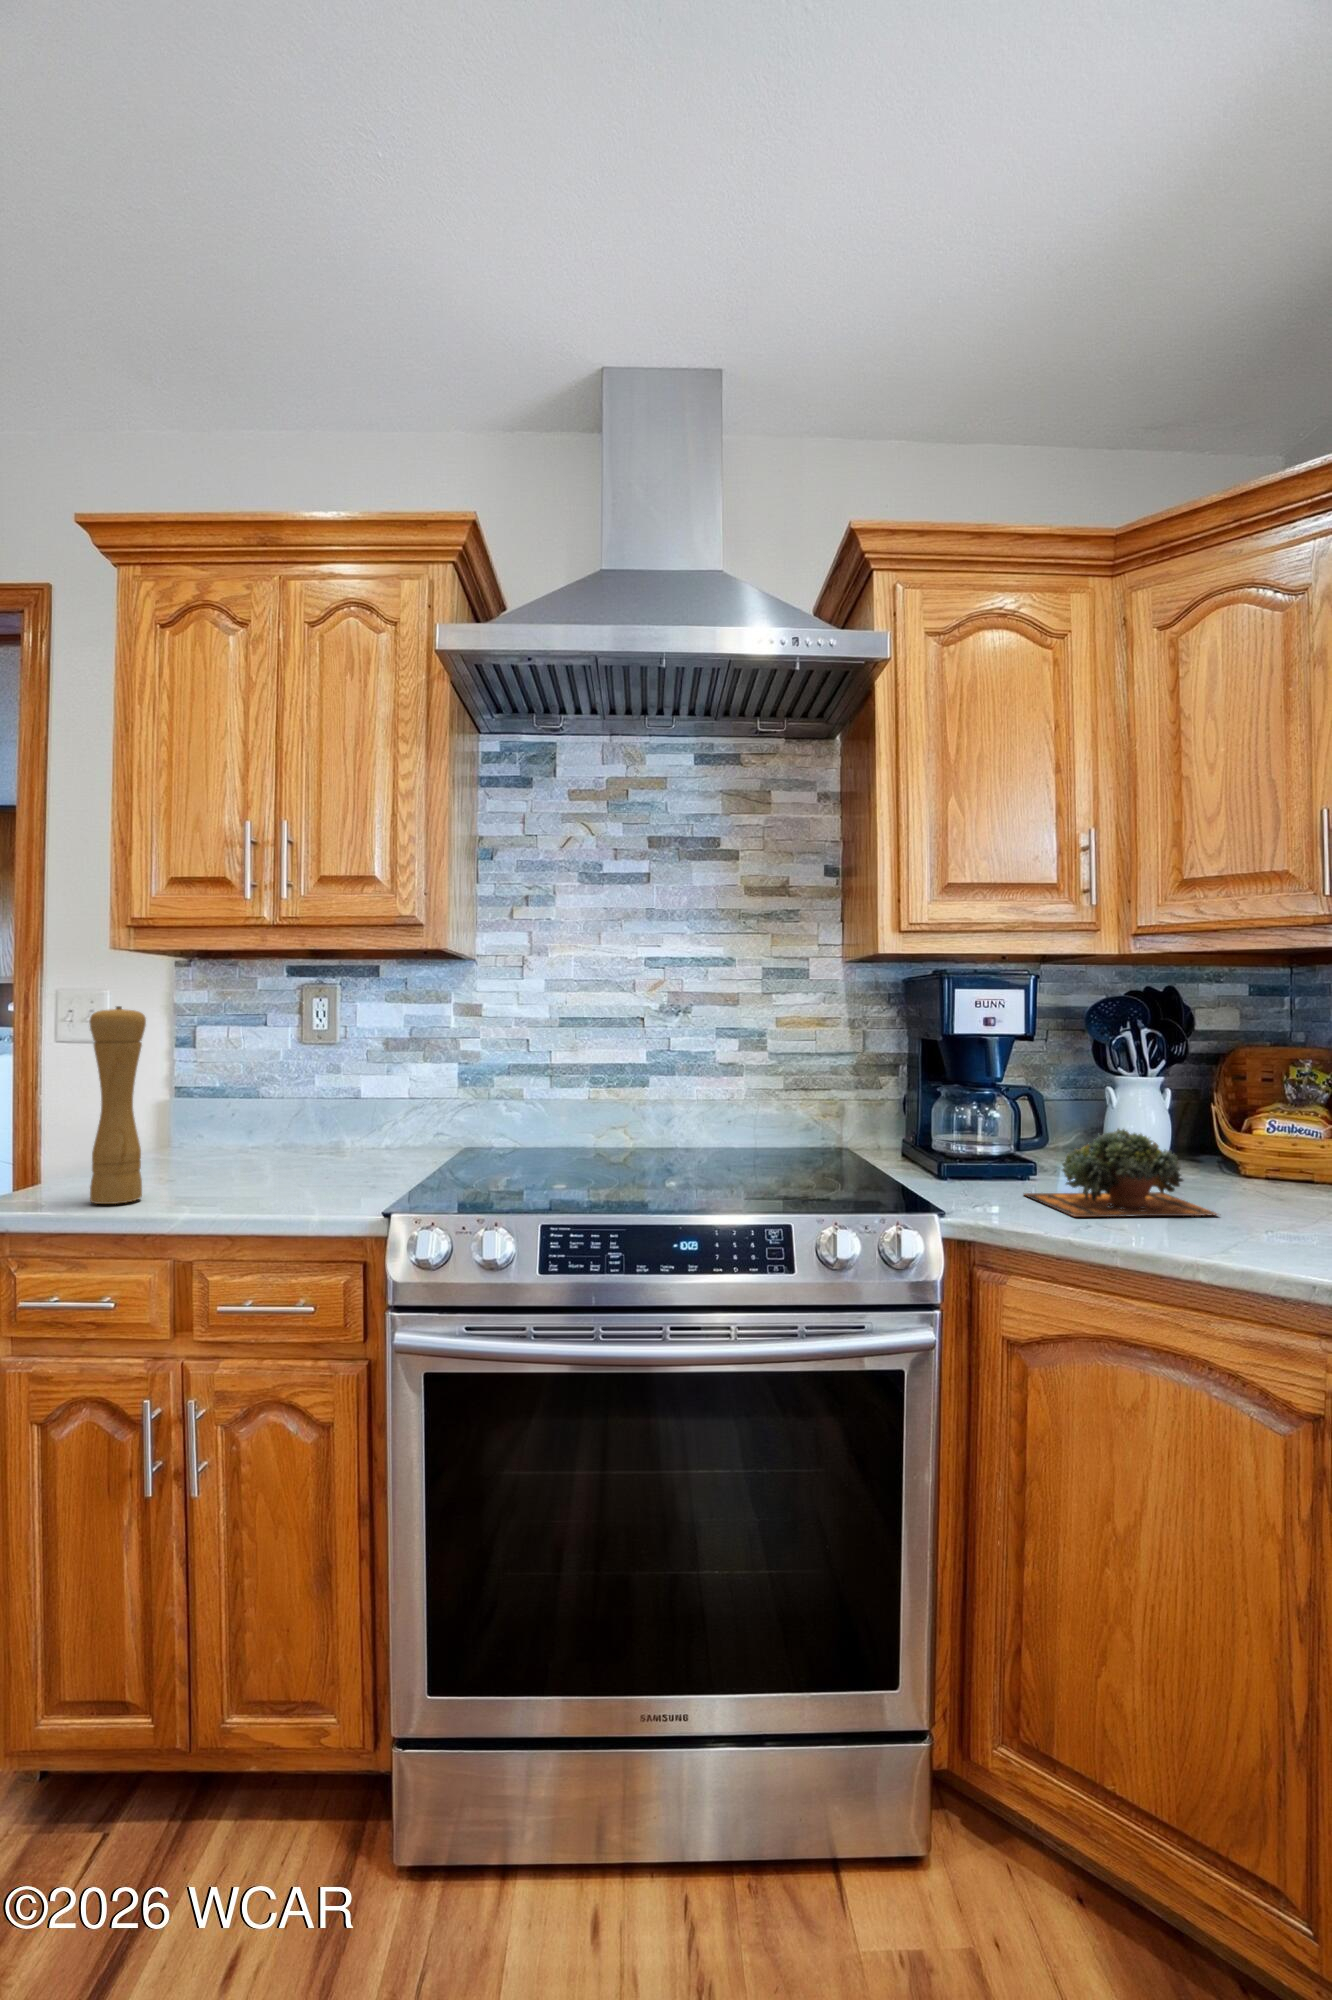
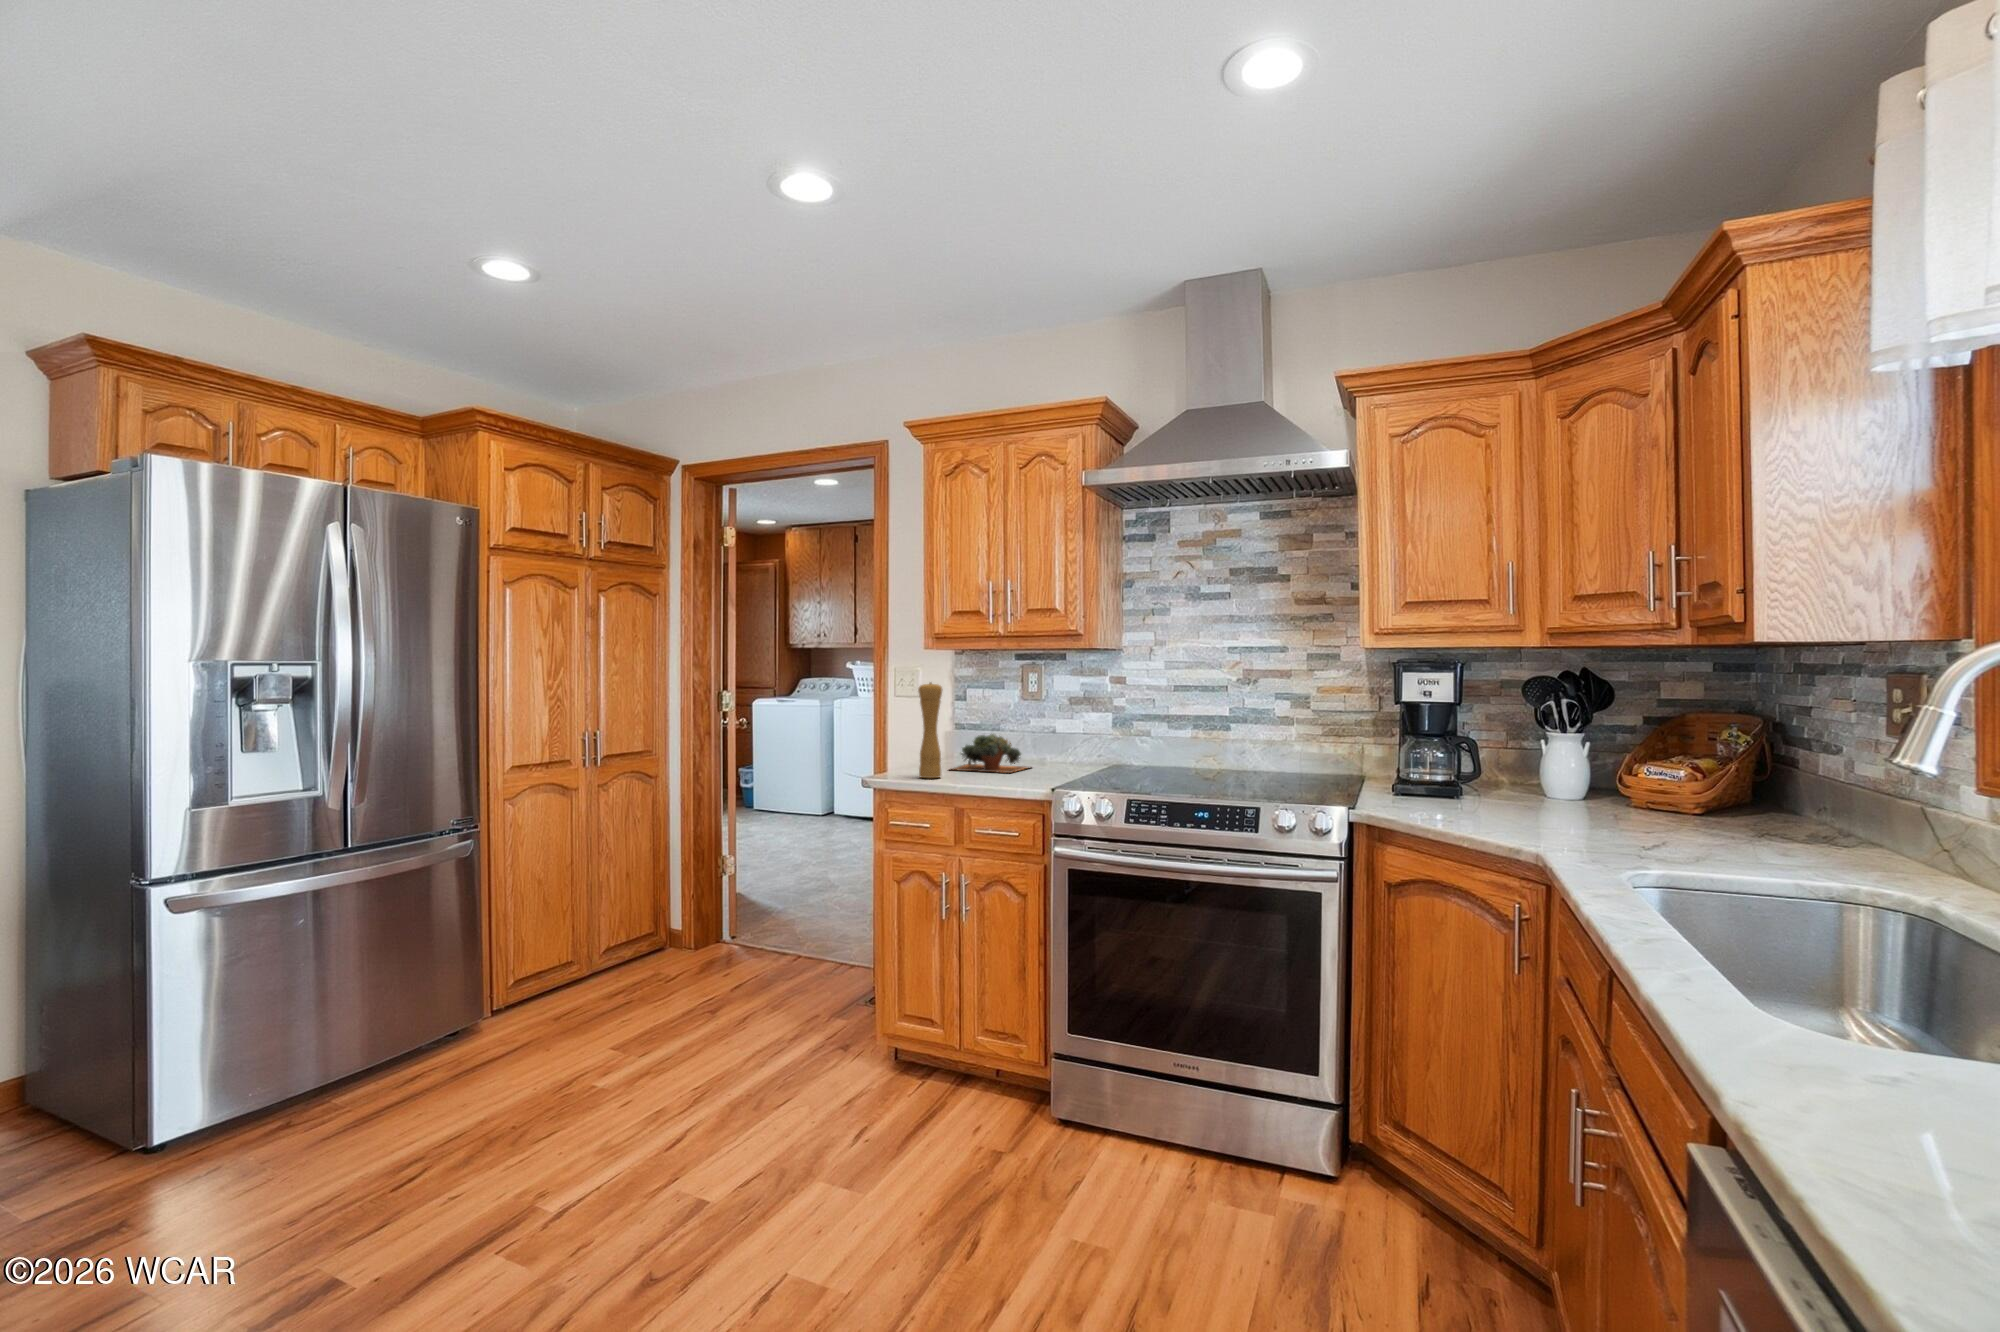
succulent plant: present [1024,1129,1218,1217] -> present [952,734,1028,773]

